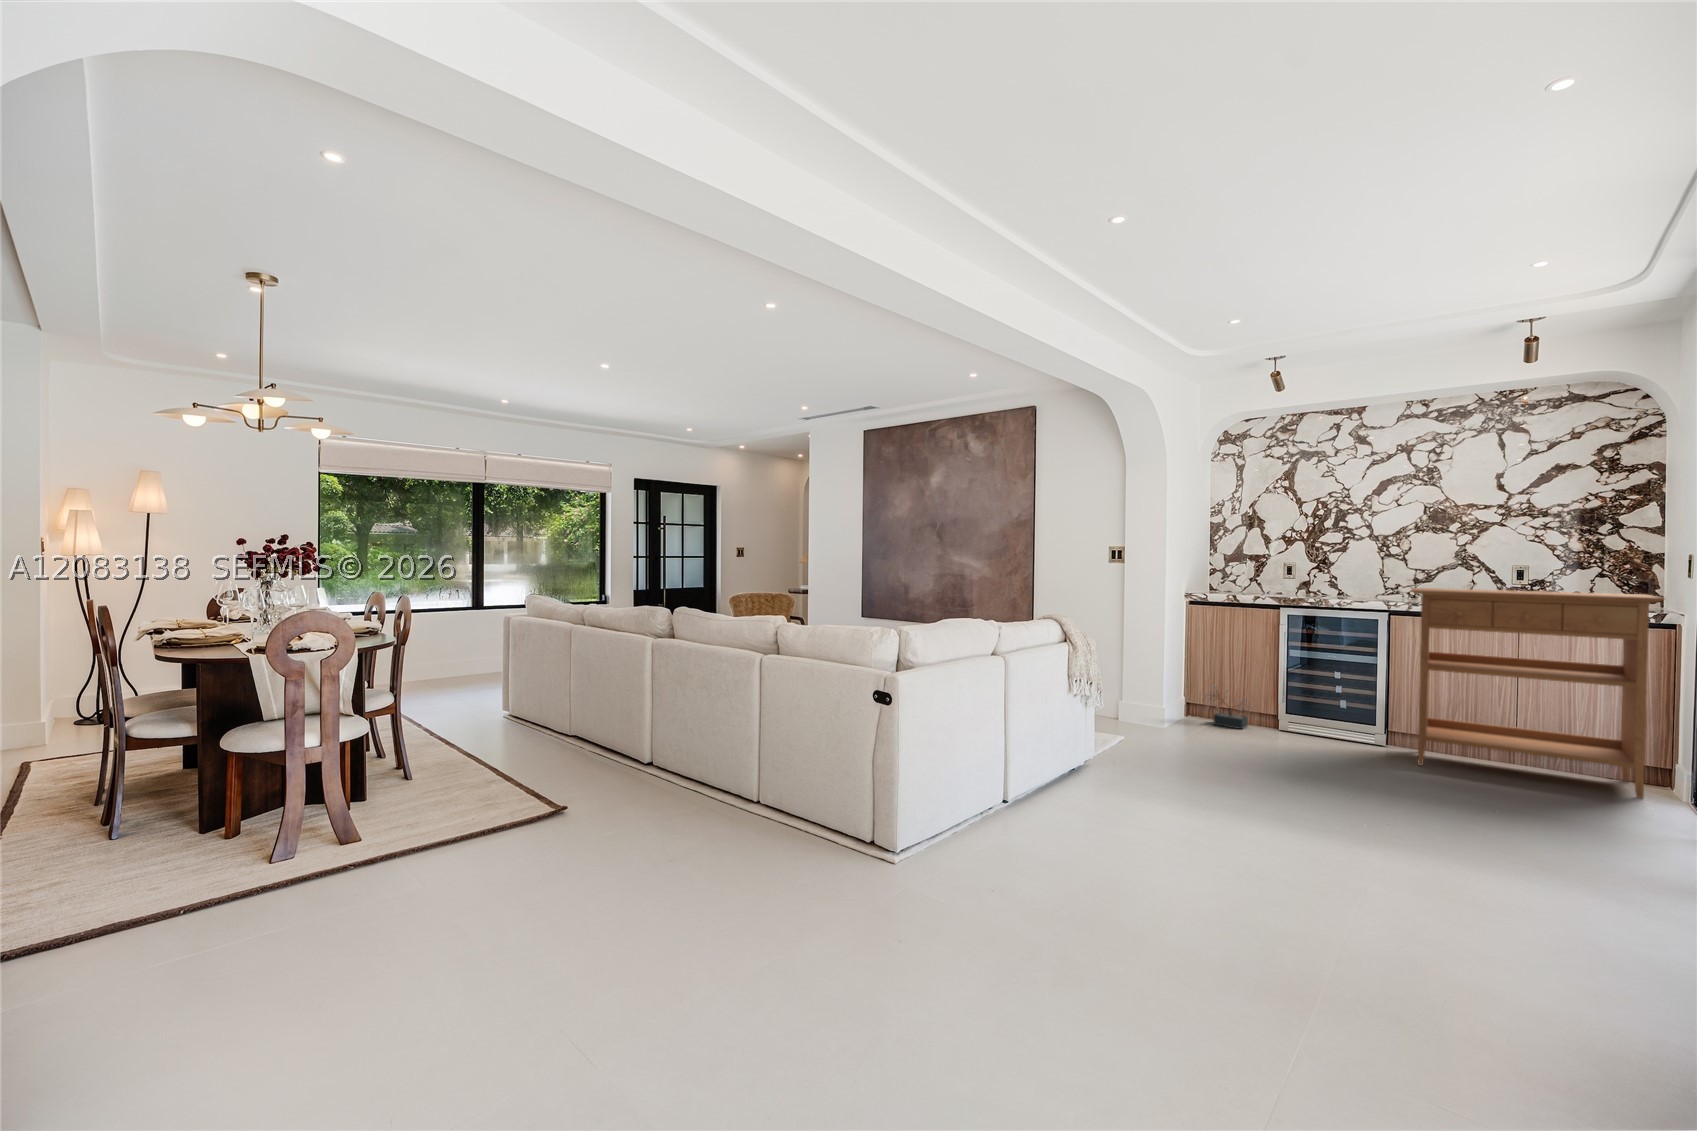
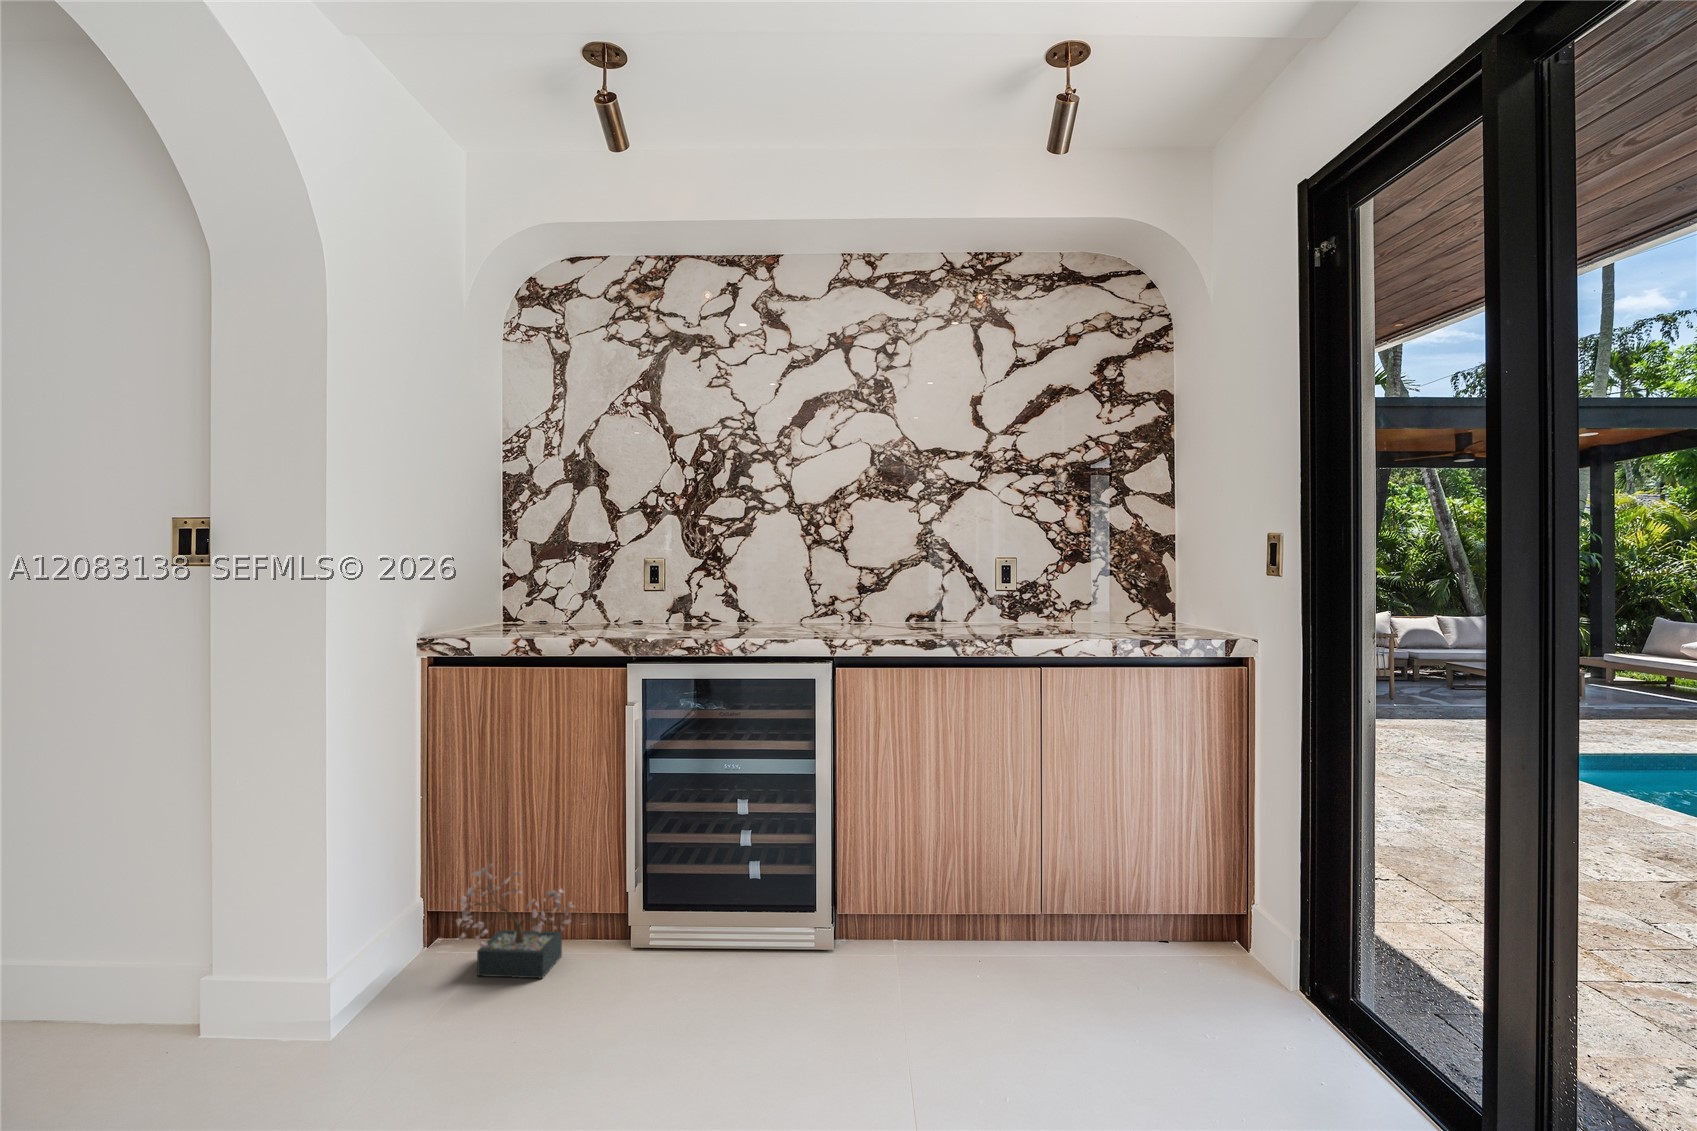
console table: present [1412,588,1664,798] -> none [875,606,1300,1032]

